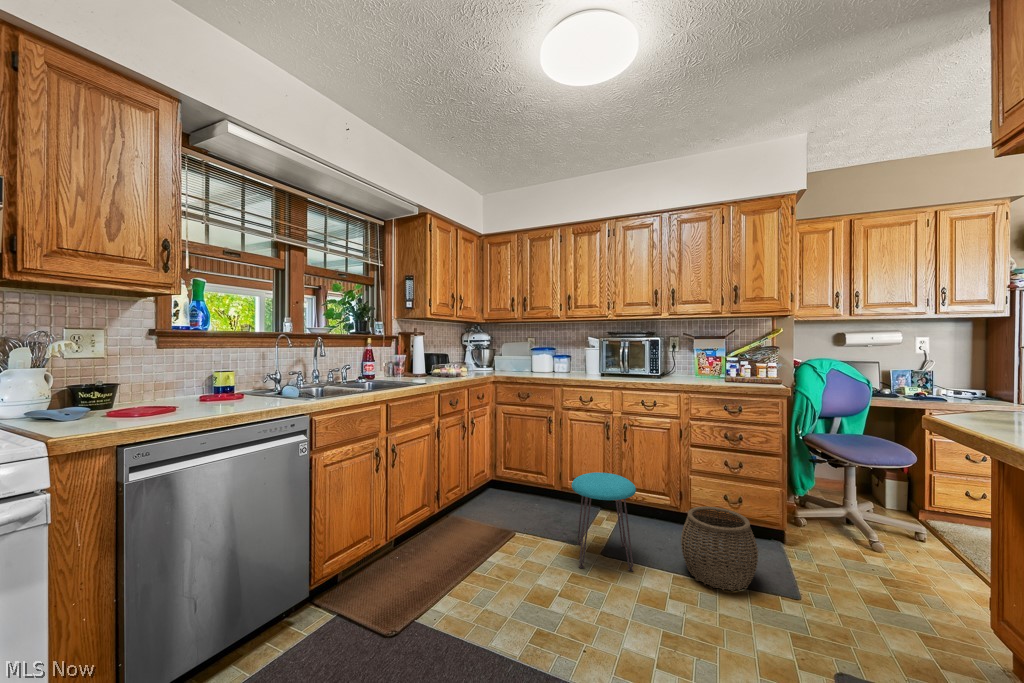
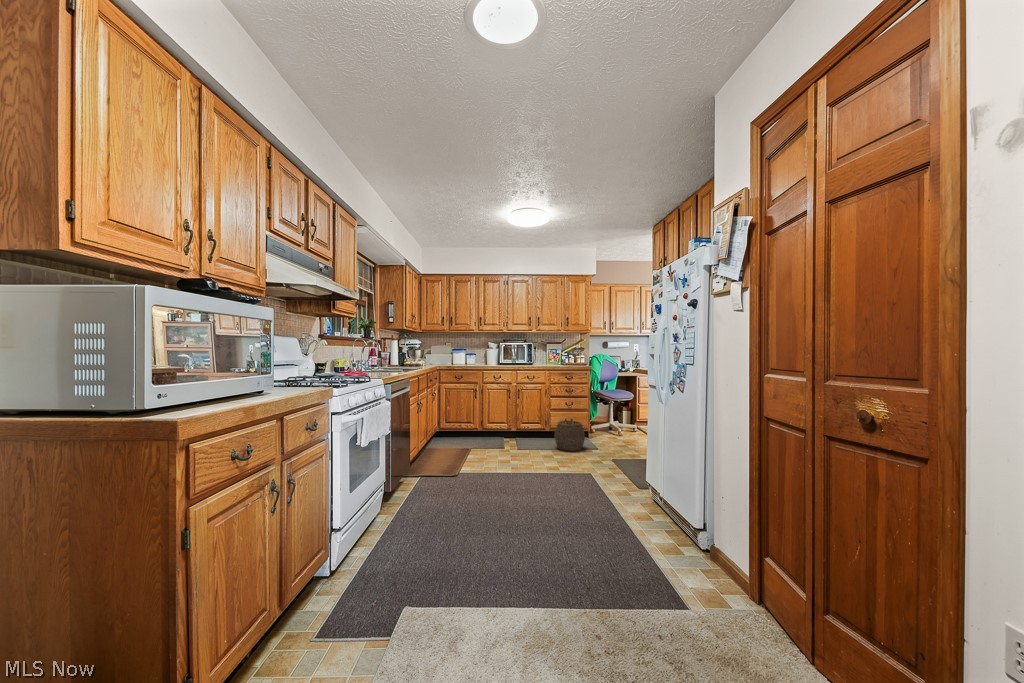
stool: present [572,472,636,571] -> none [505,411,537,454]

